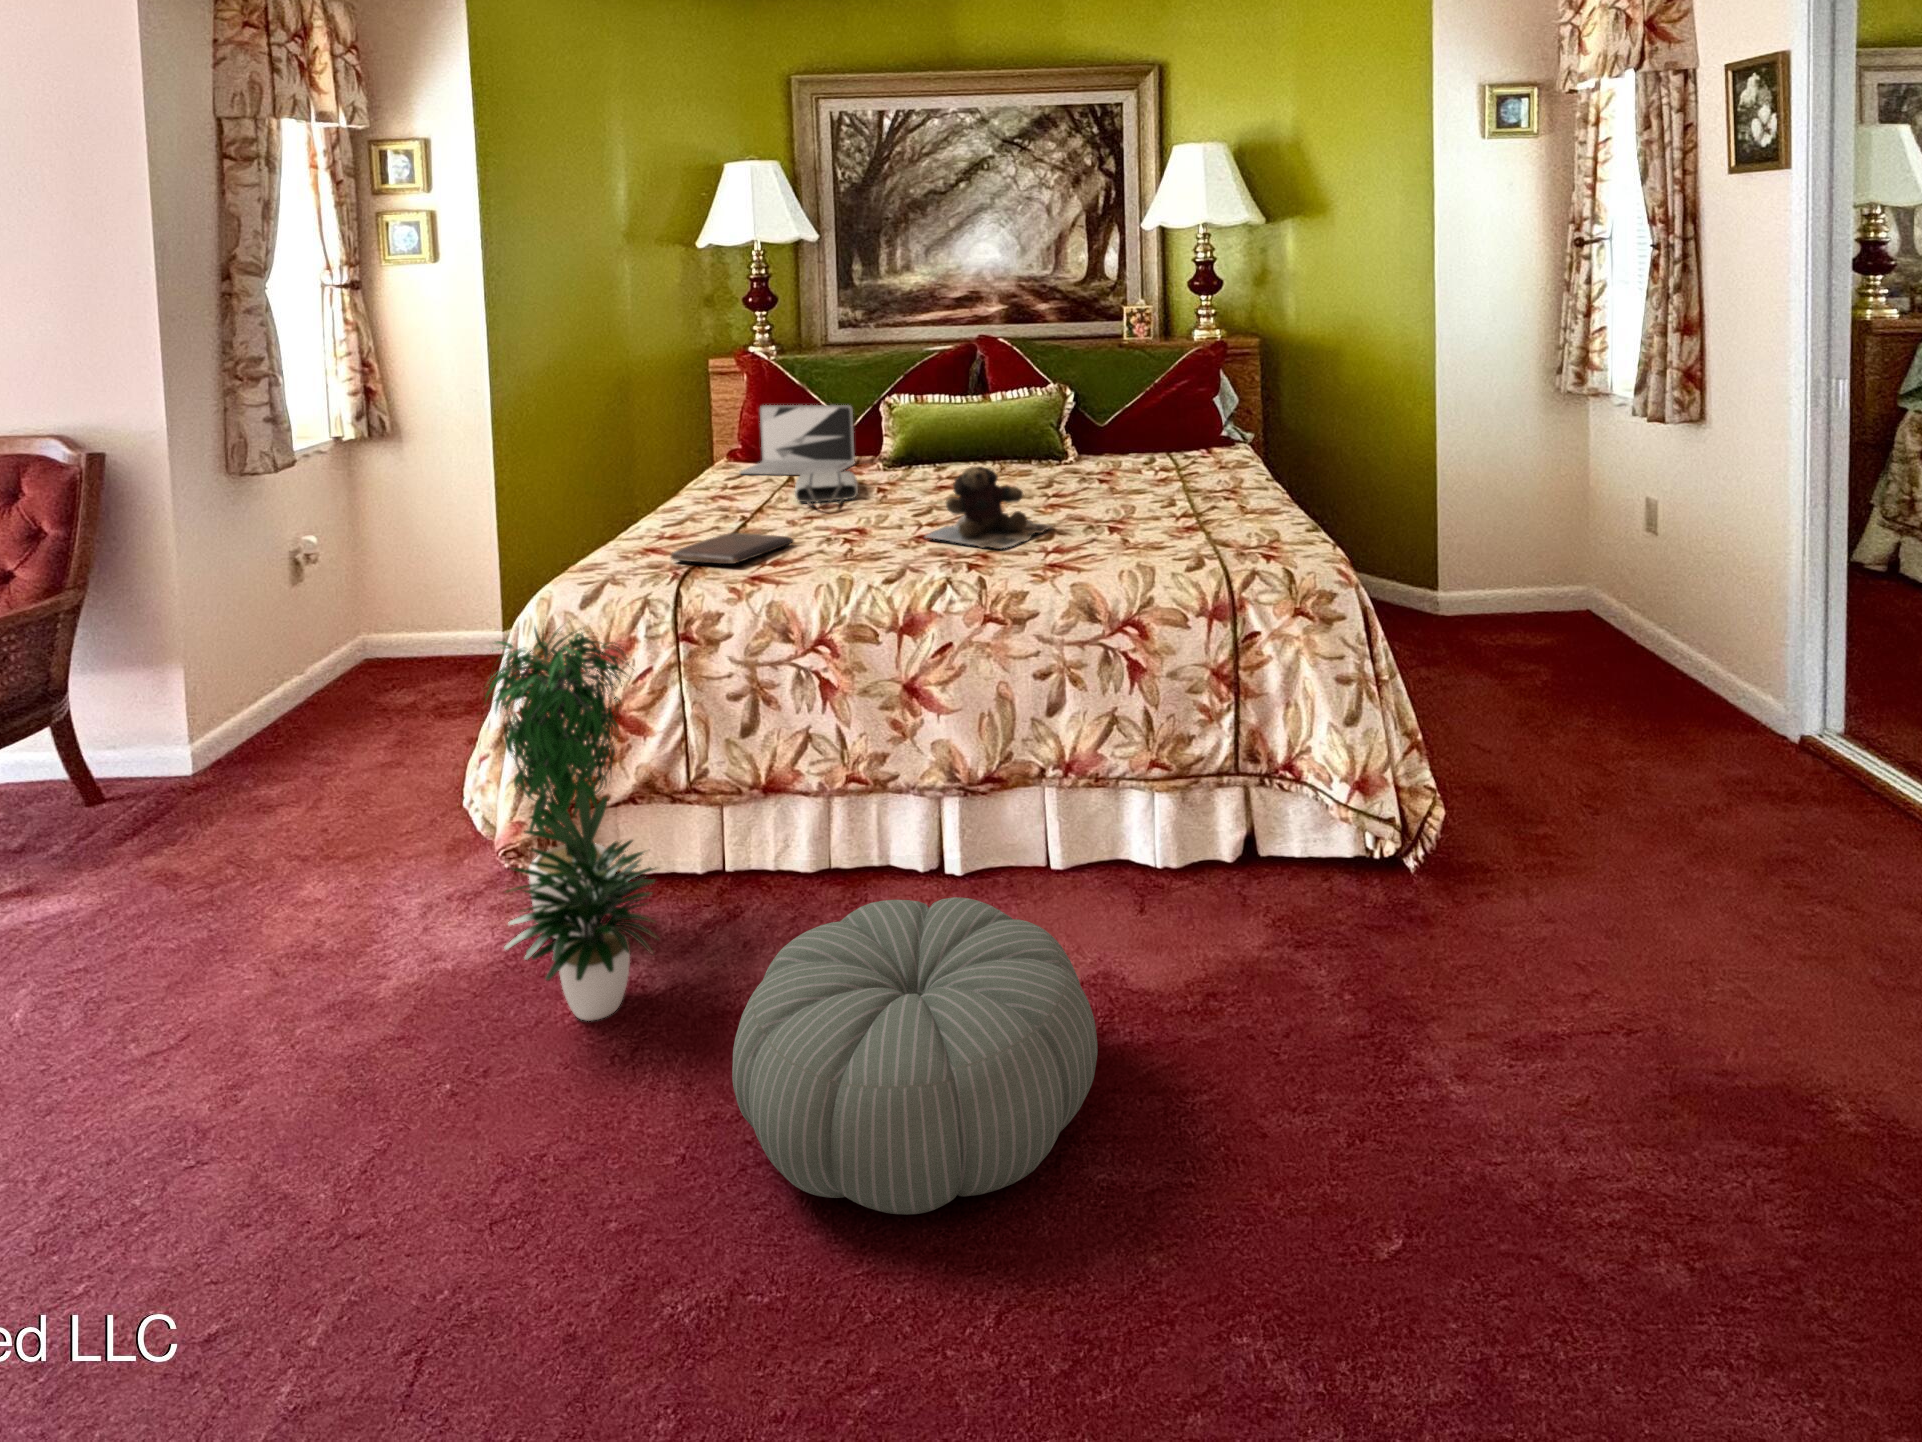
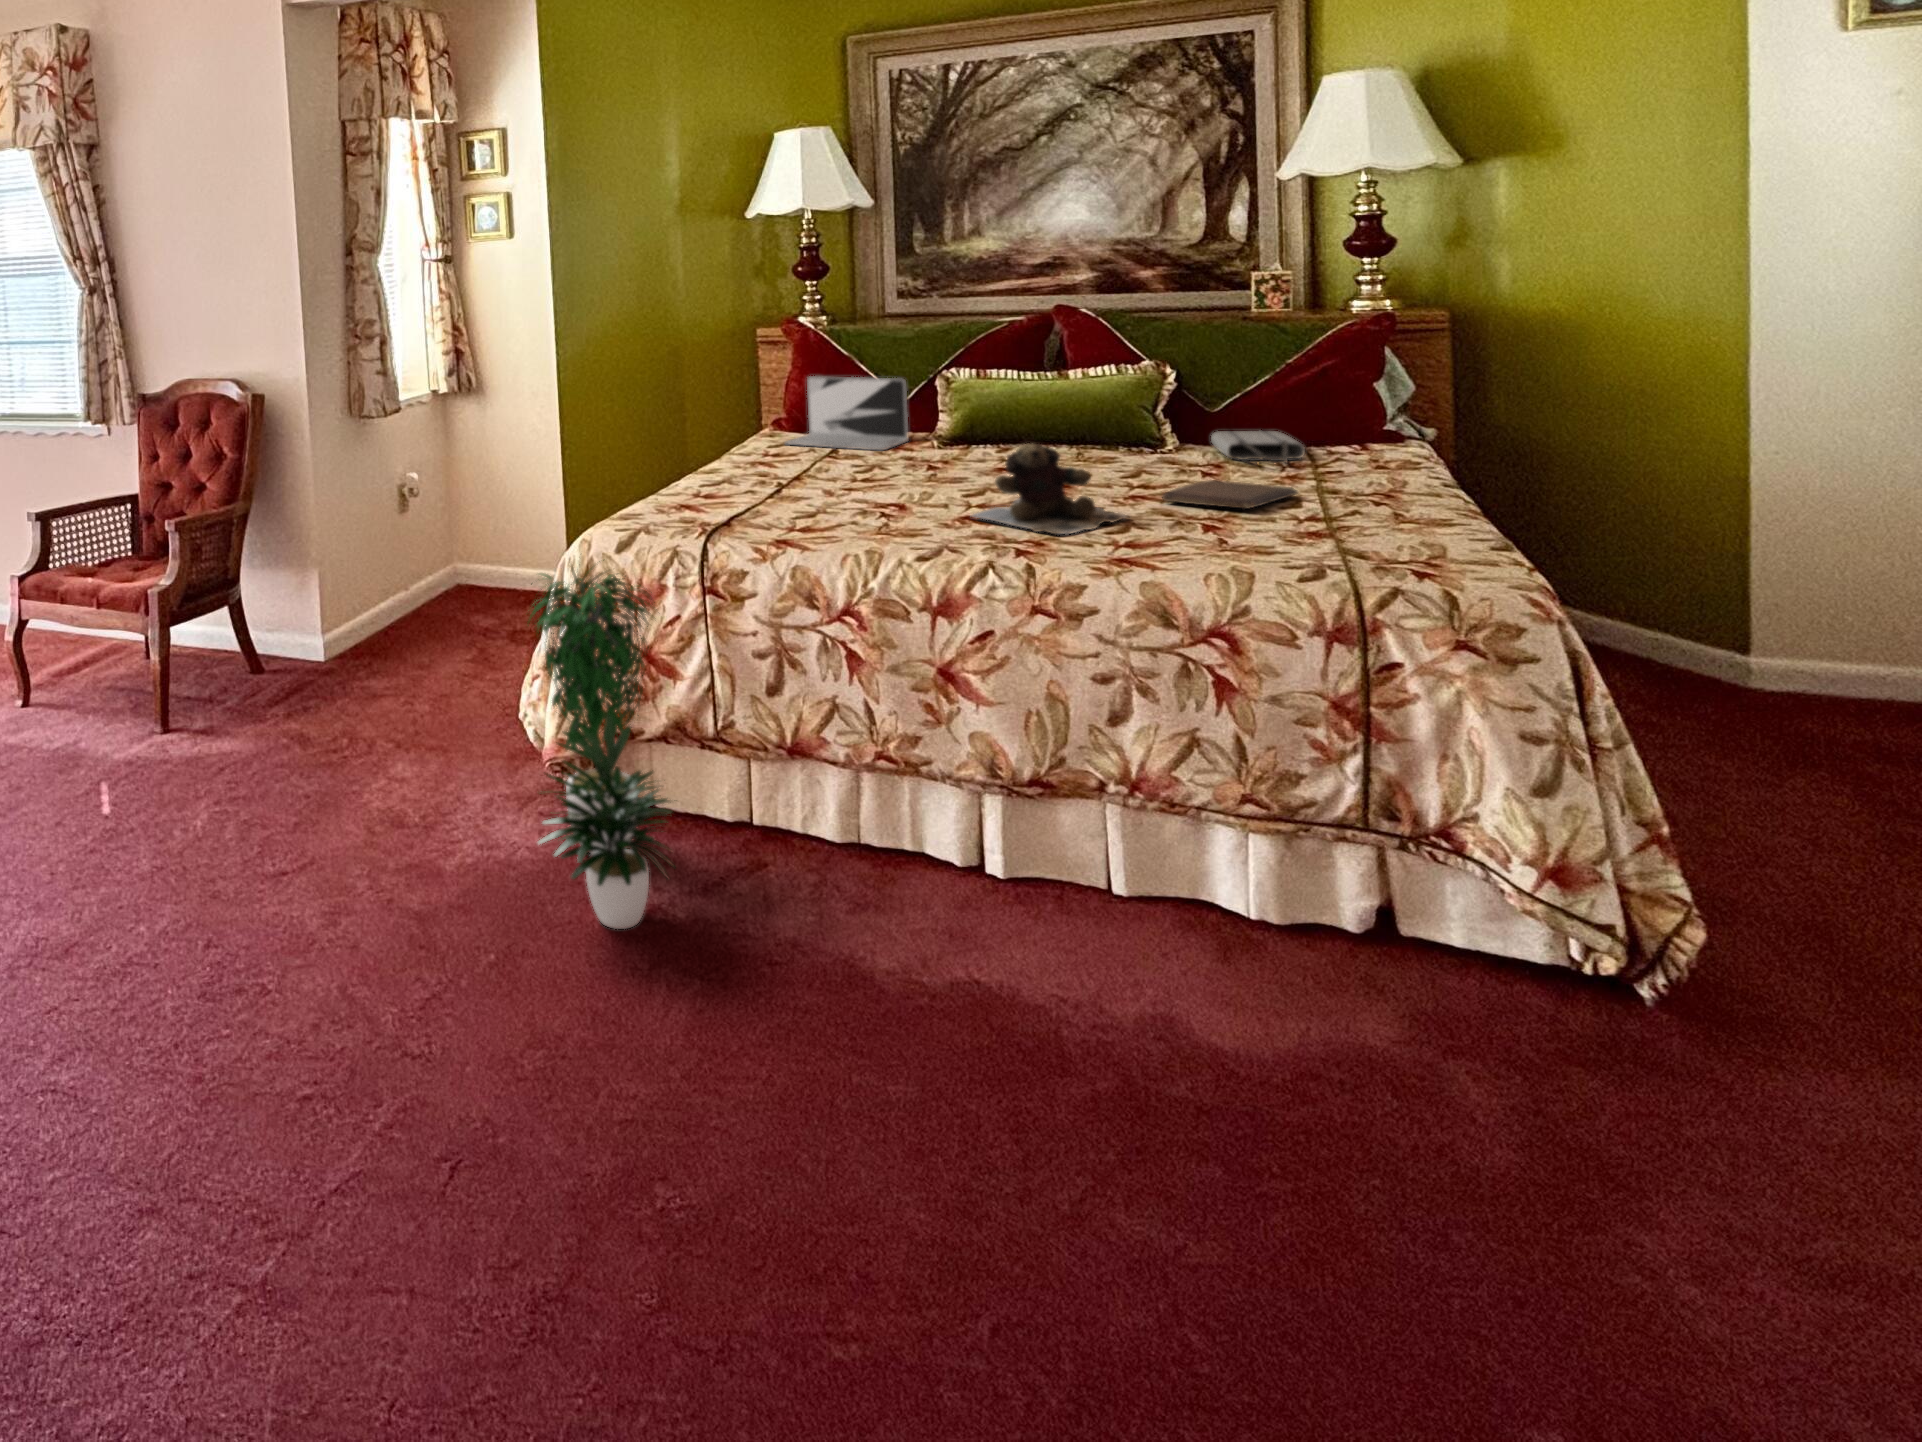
tote bag: present [795,471,858,506] -> present [1211,430,1305,463]
book: present [671,533,794,564] -> present [1162,480,1298,509]
pouf: present [732,897,1098,1215] -> none [731,874,1135,1191]

